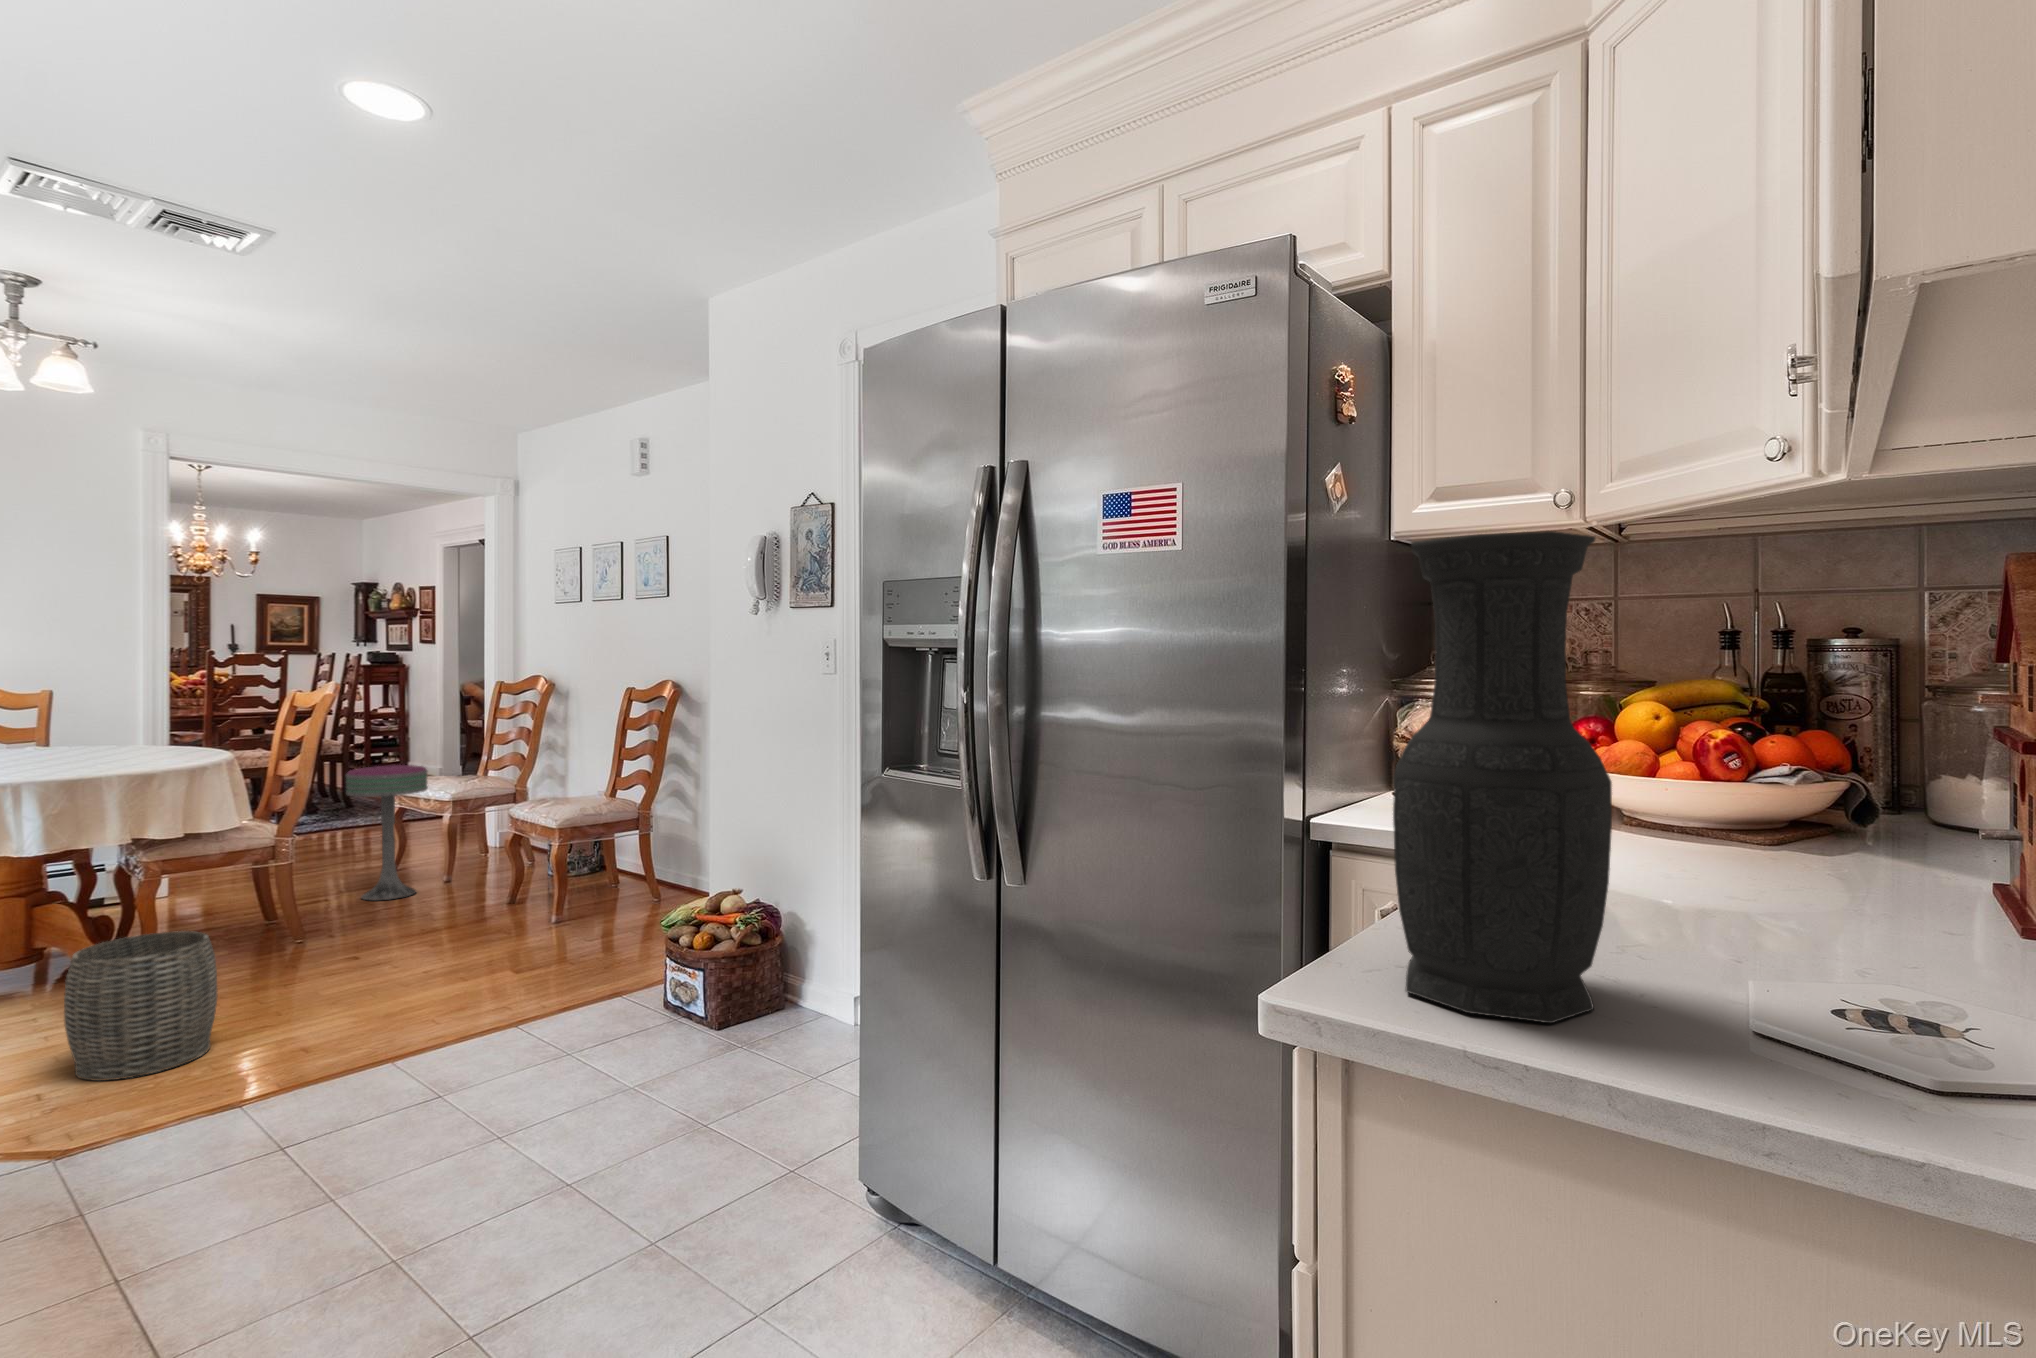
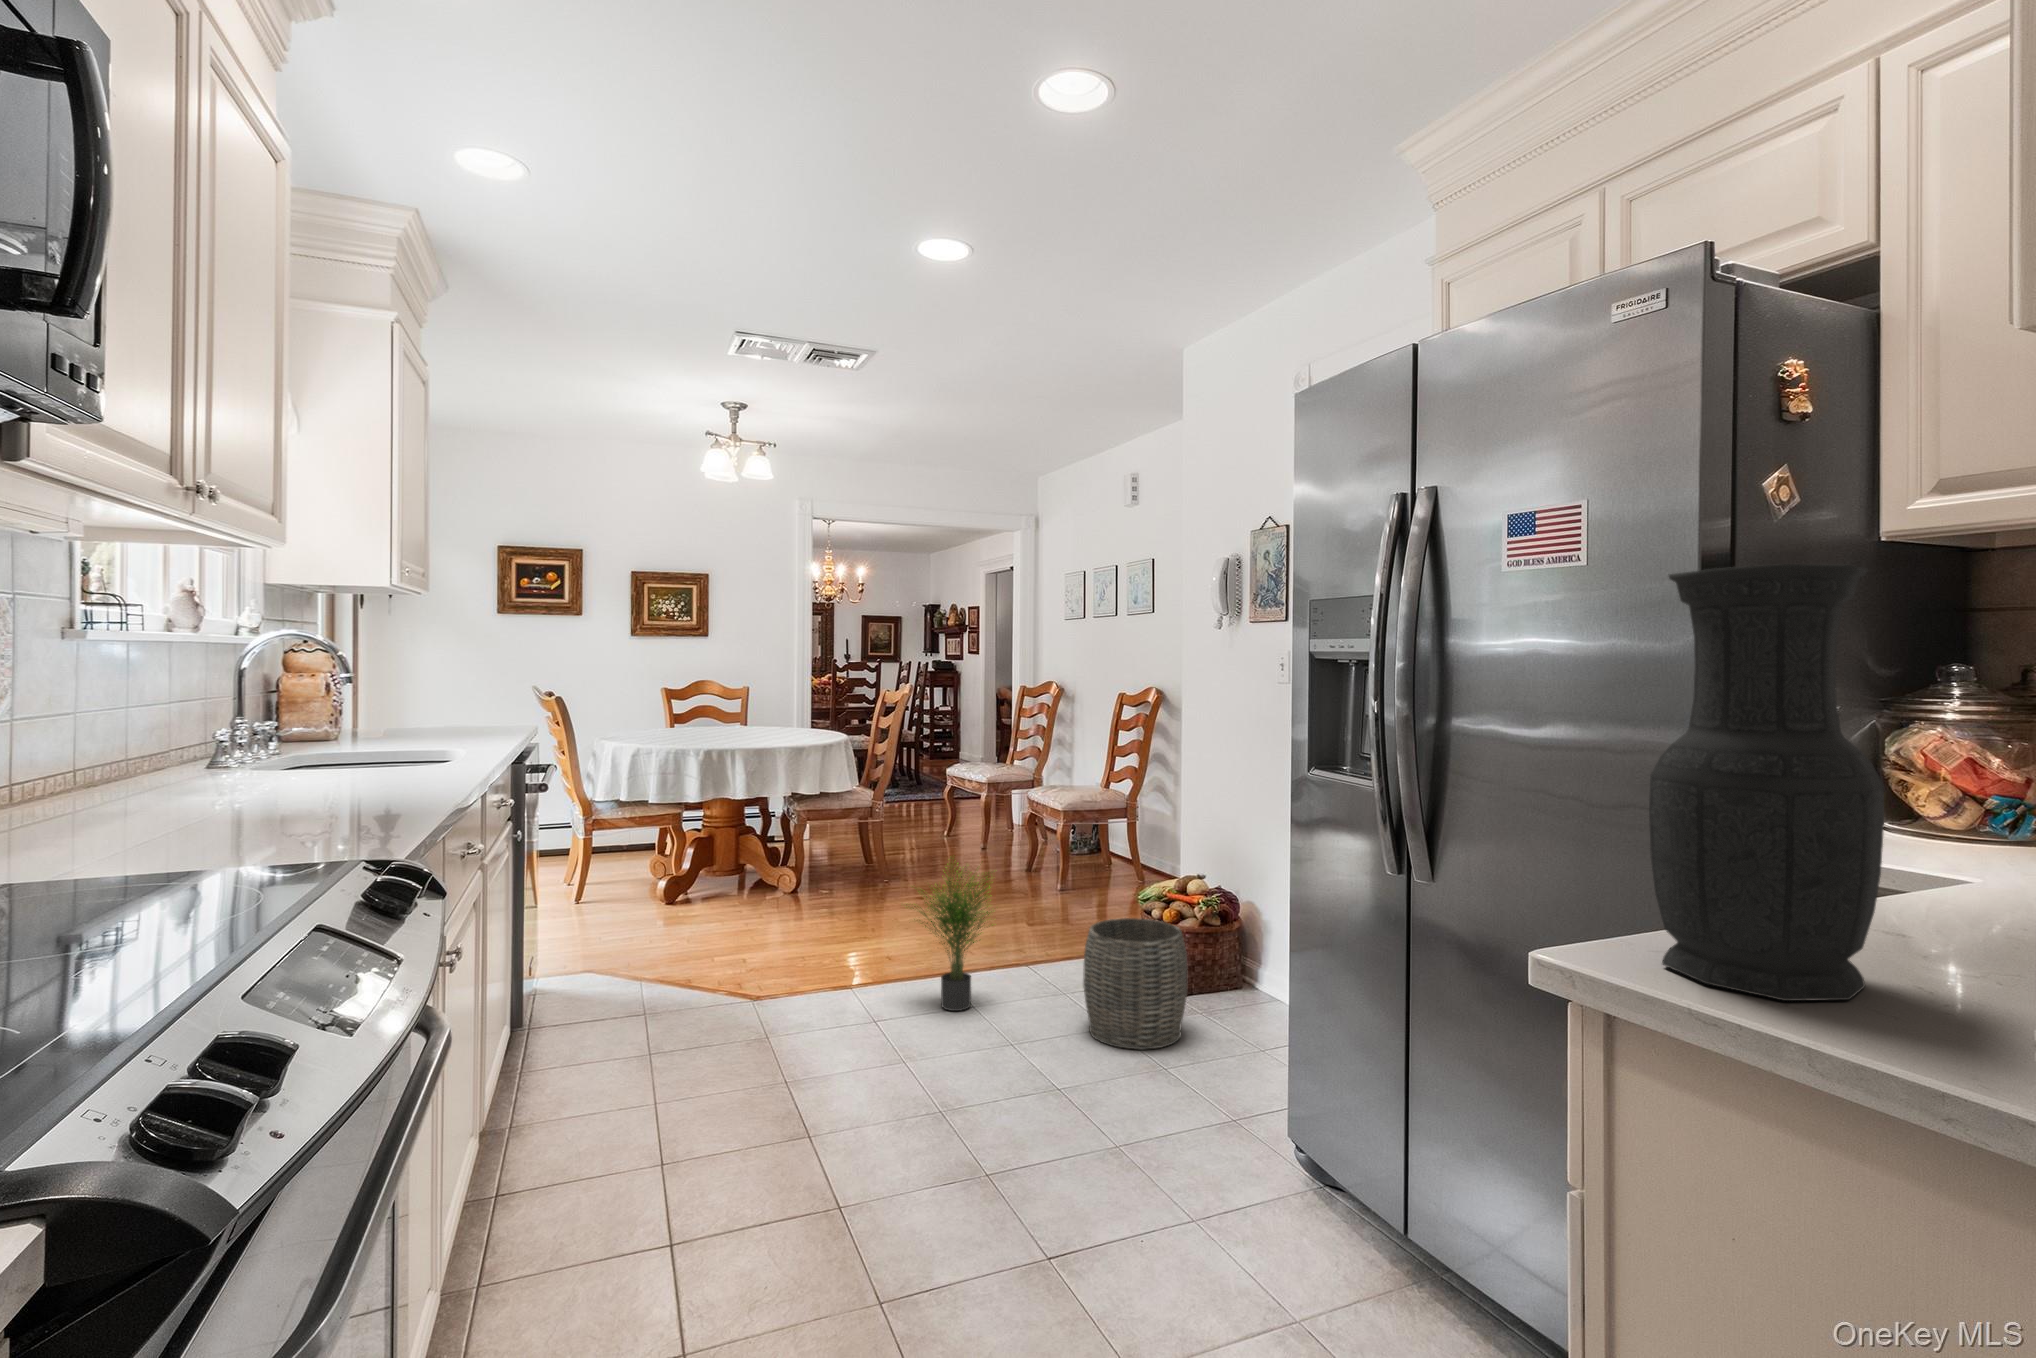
bar stool: present [346,765,428,900] -> none [915,752,971,859]
potted plant: none [326,903,484,1108] -> present [913,866,992,1011]
woven basket: present [64,931,218,1081] -> present [1083,918,1188,1049]

